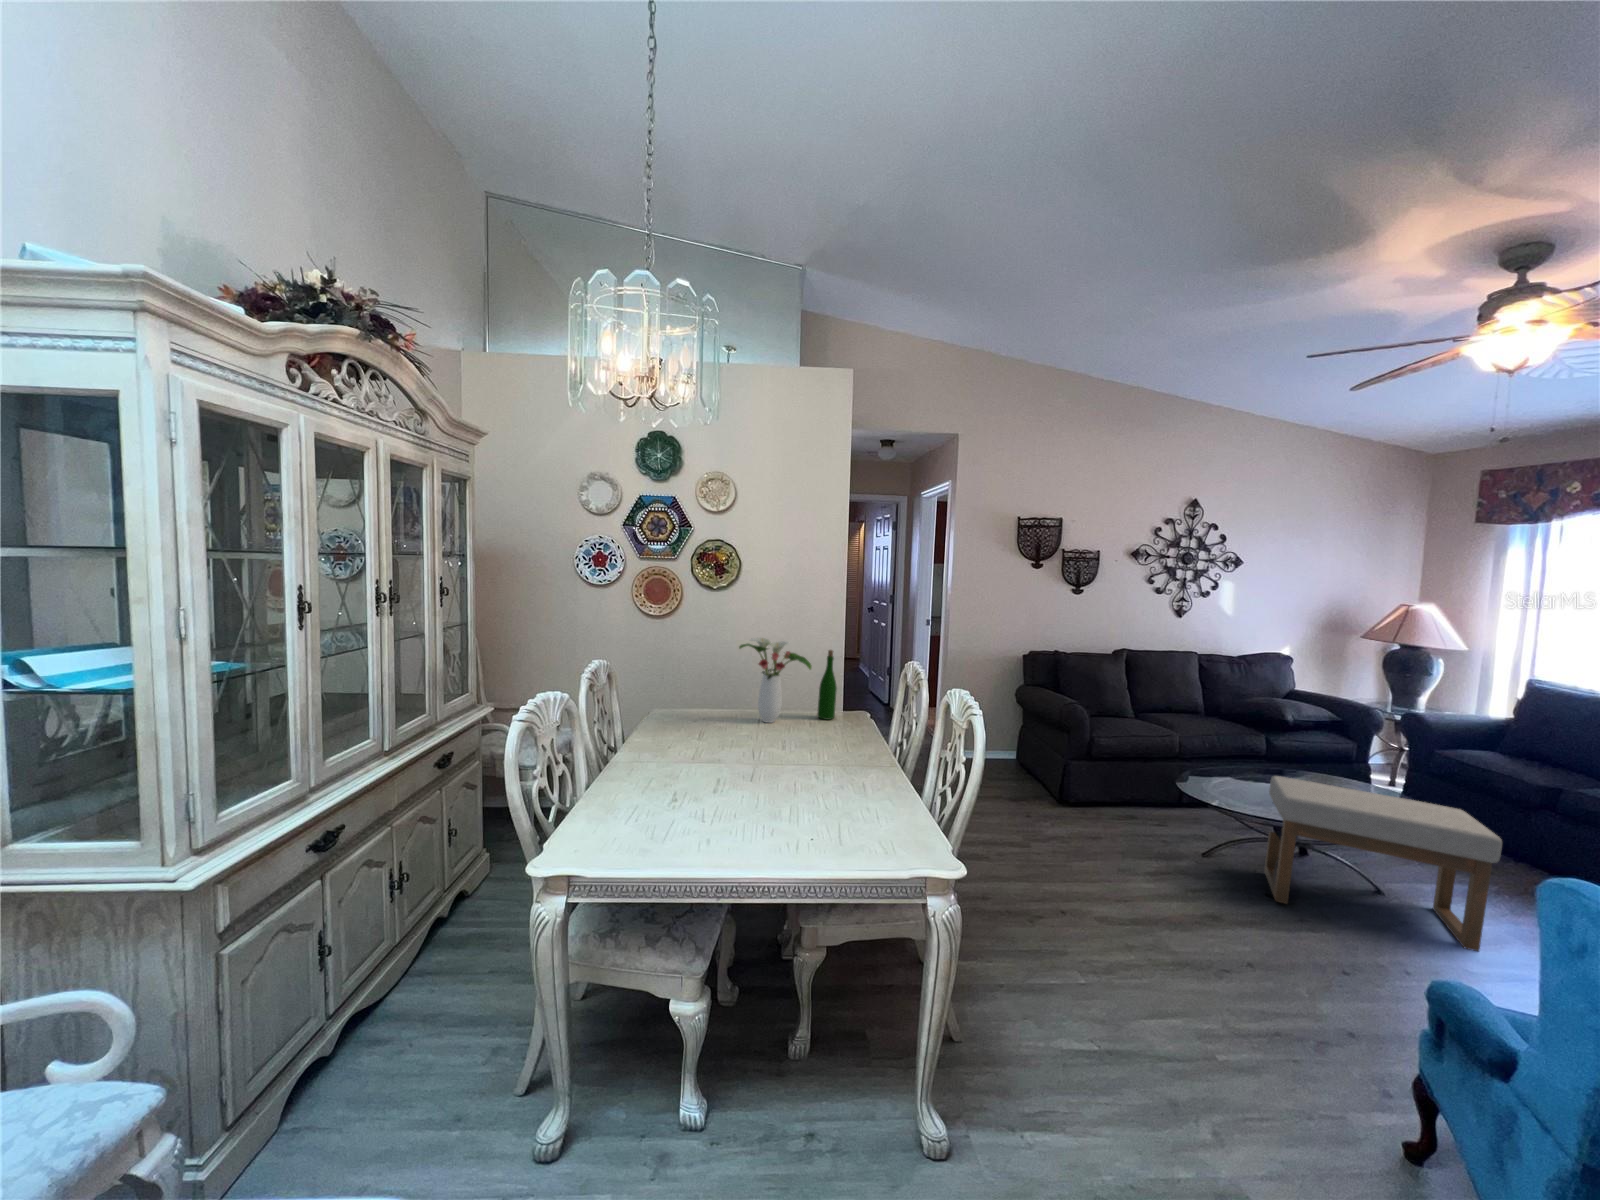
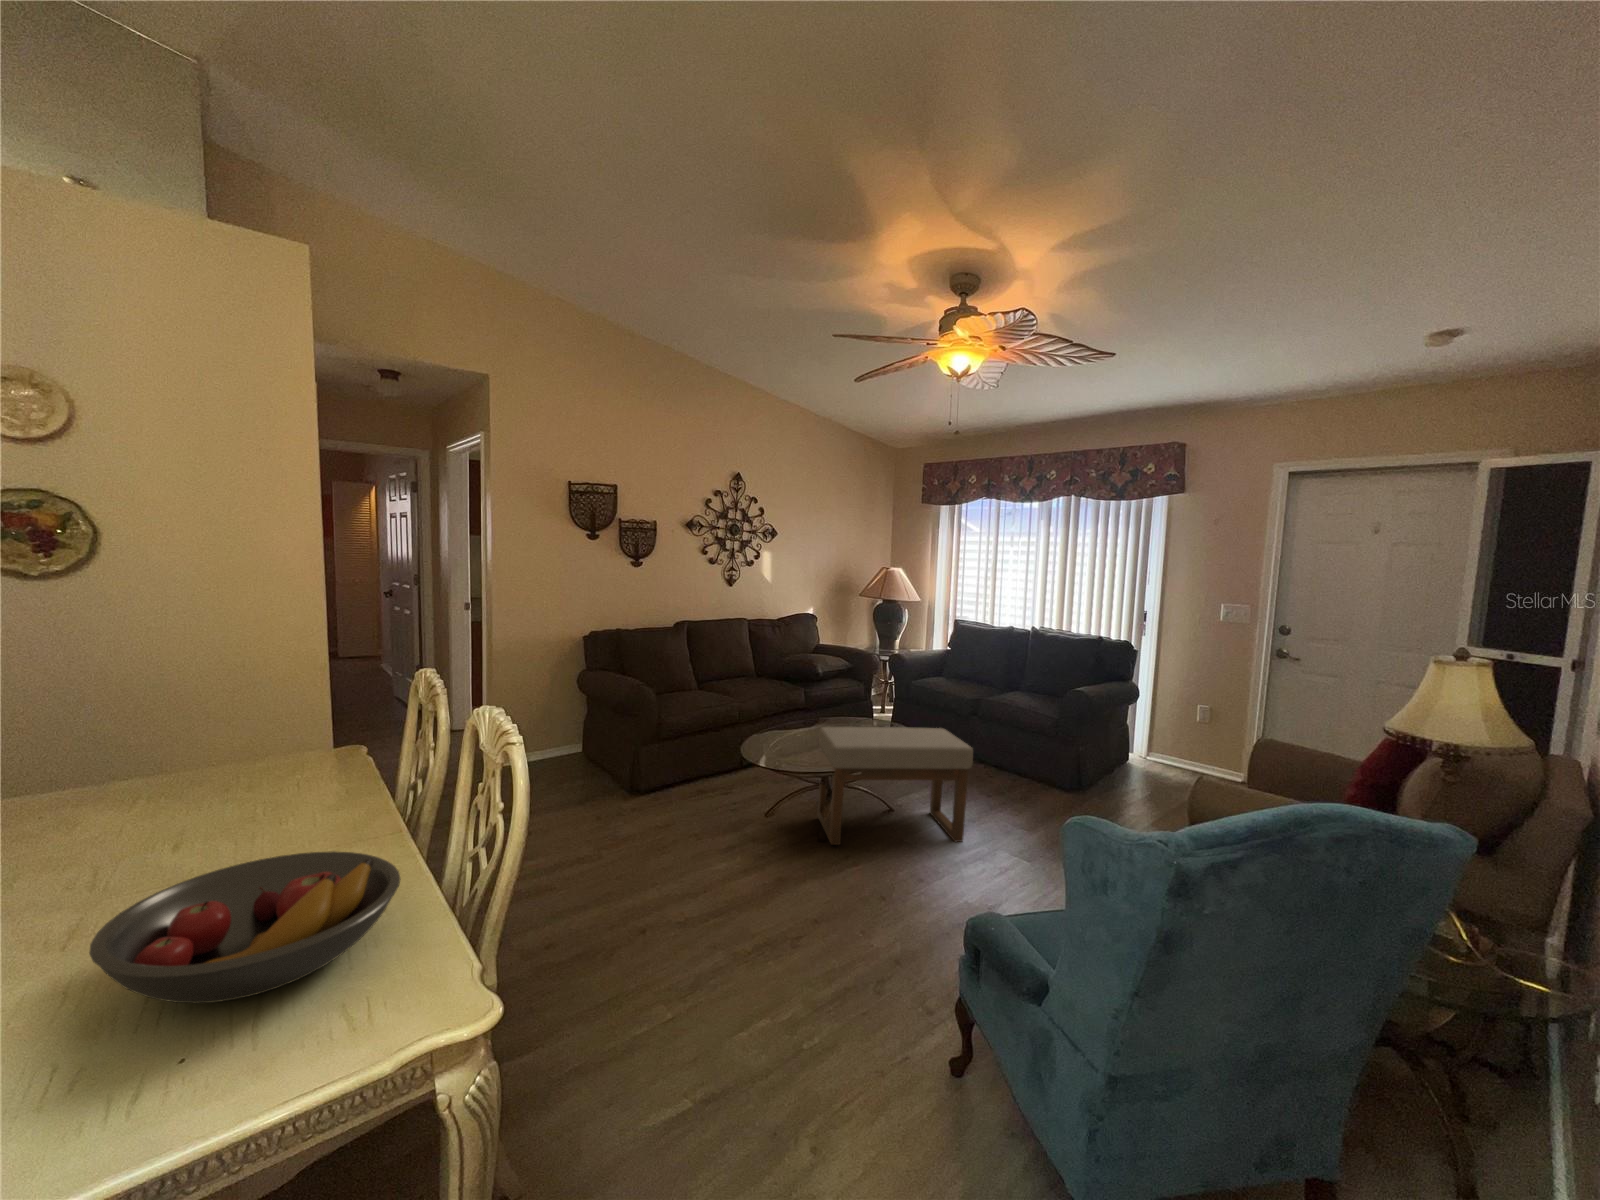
flower arrangement: present [739,638,812,723] -> none [46,653,232,801]
wine bottle: present [817,650,837,720] -> none [261,660,295,771]
fruit bowl: none [781,758,907,821] -> present [89,851,401,1003]

